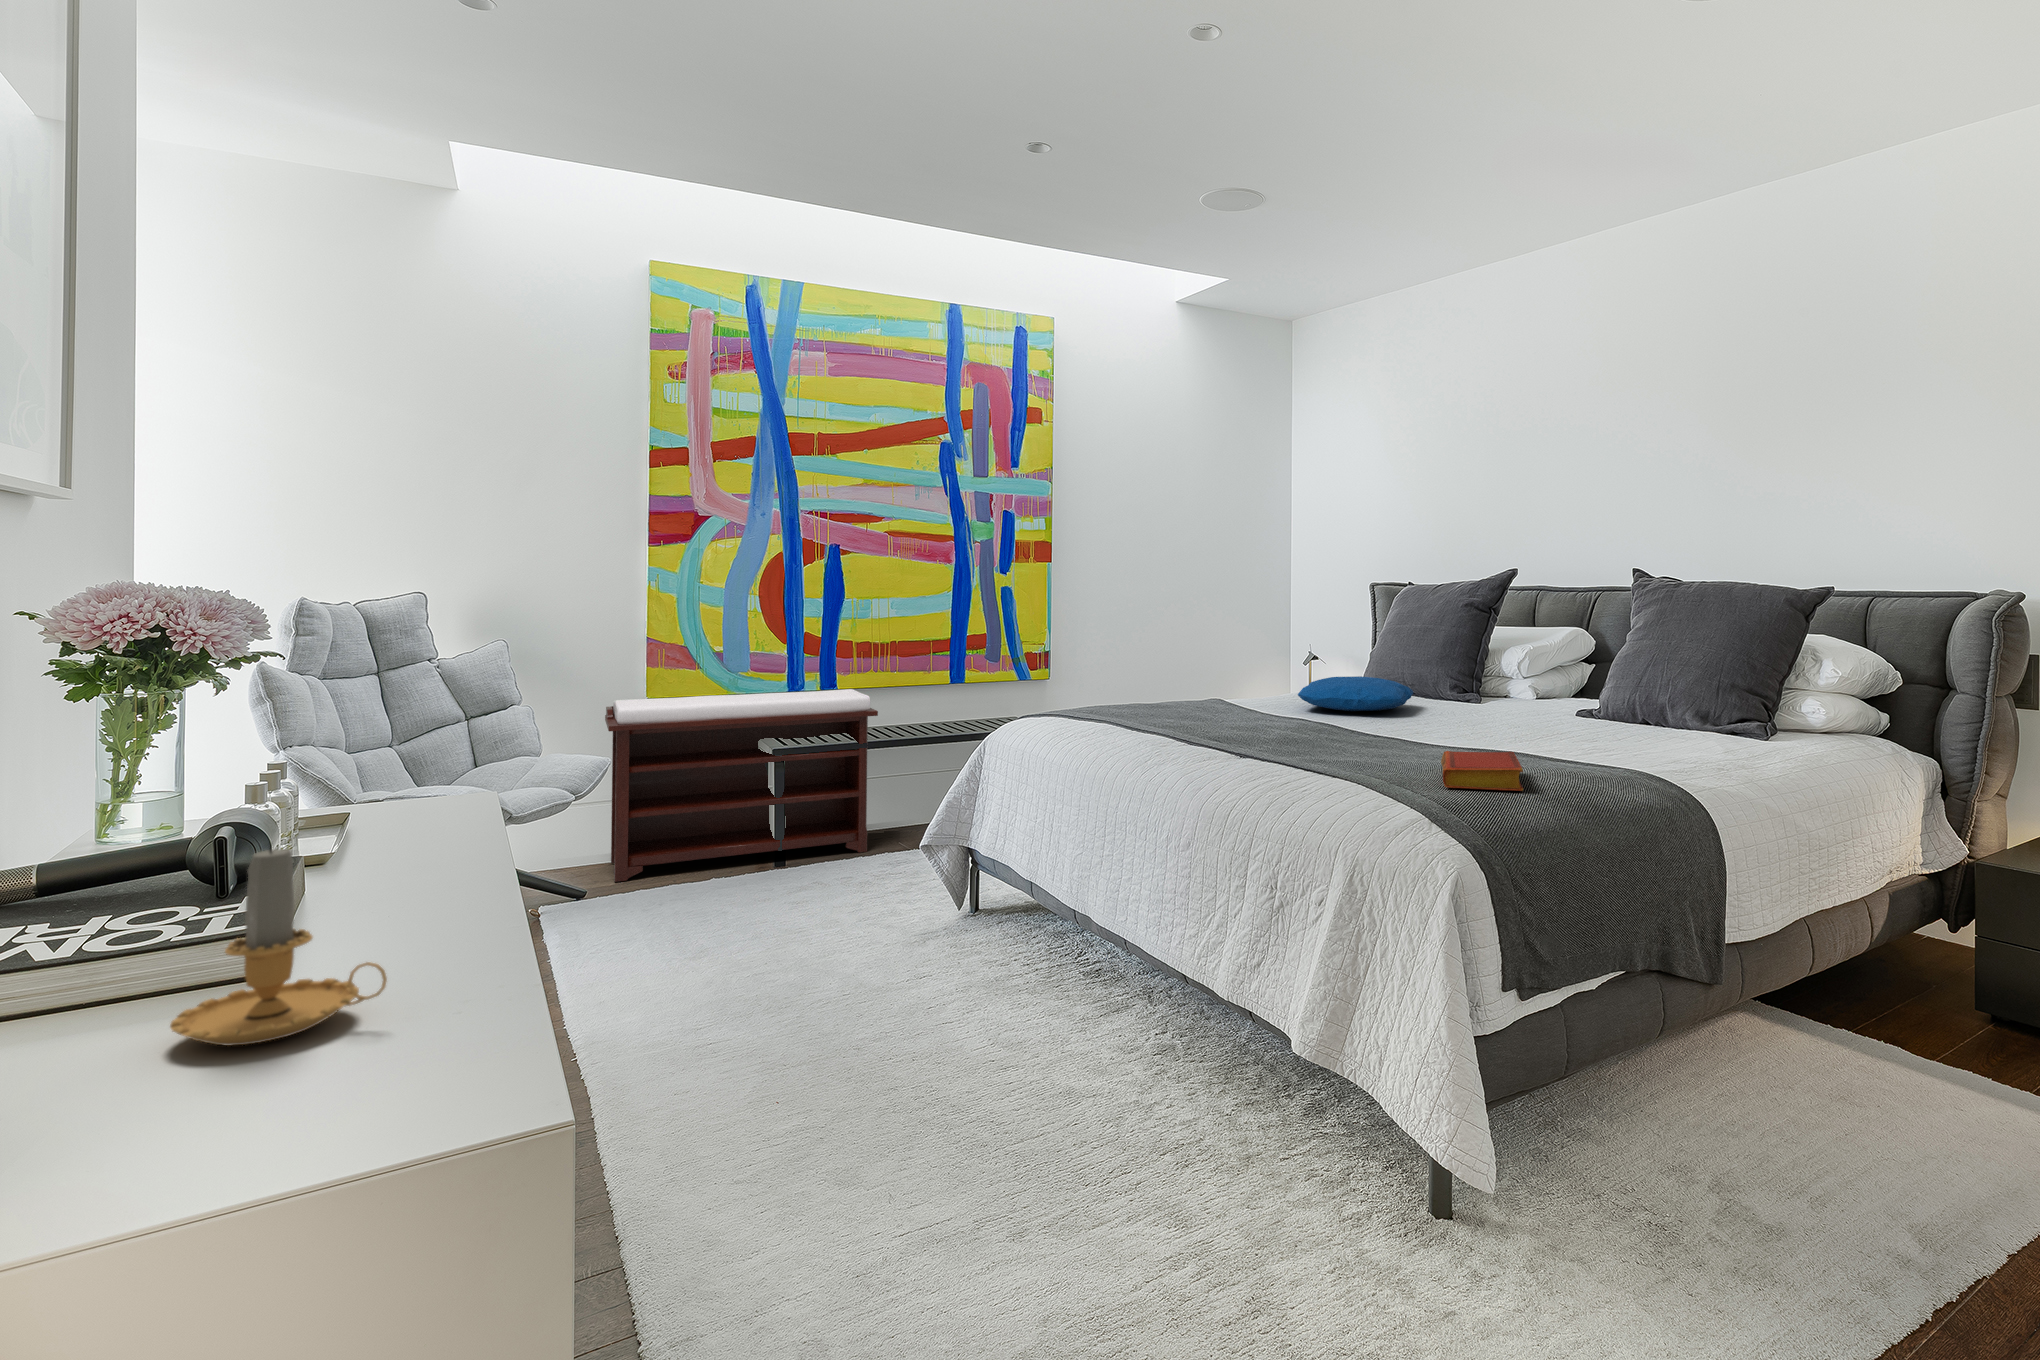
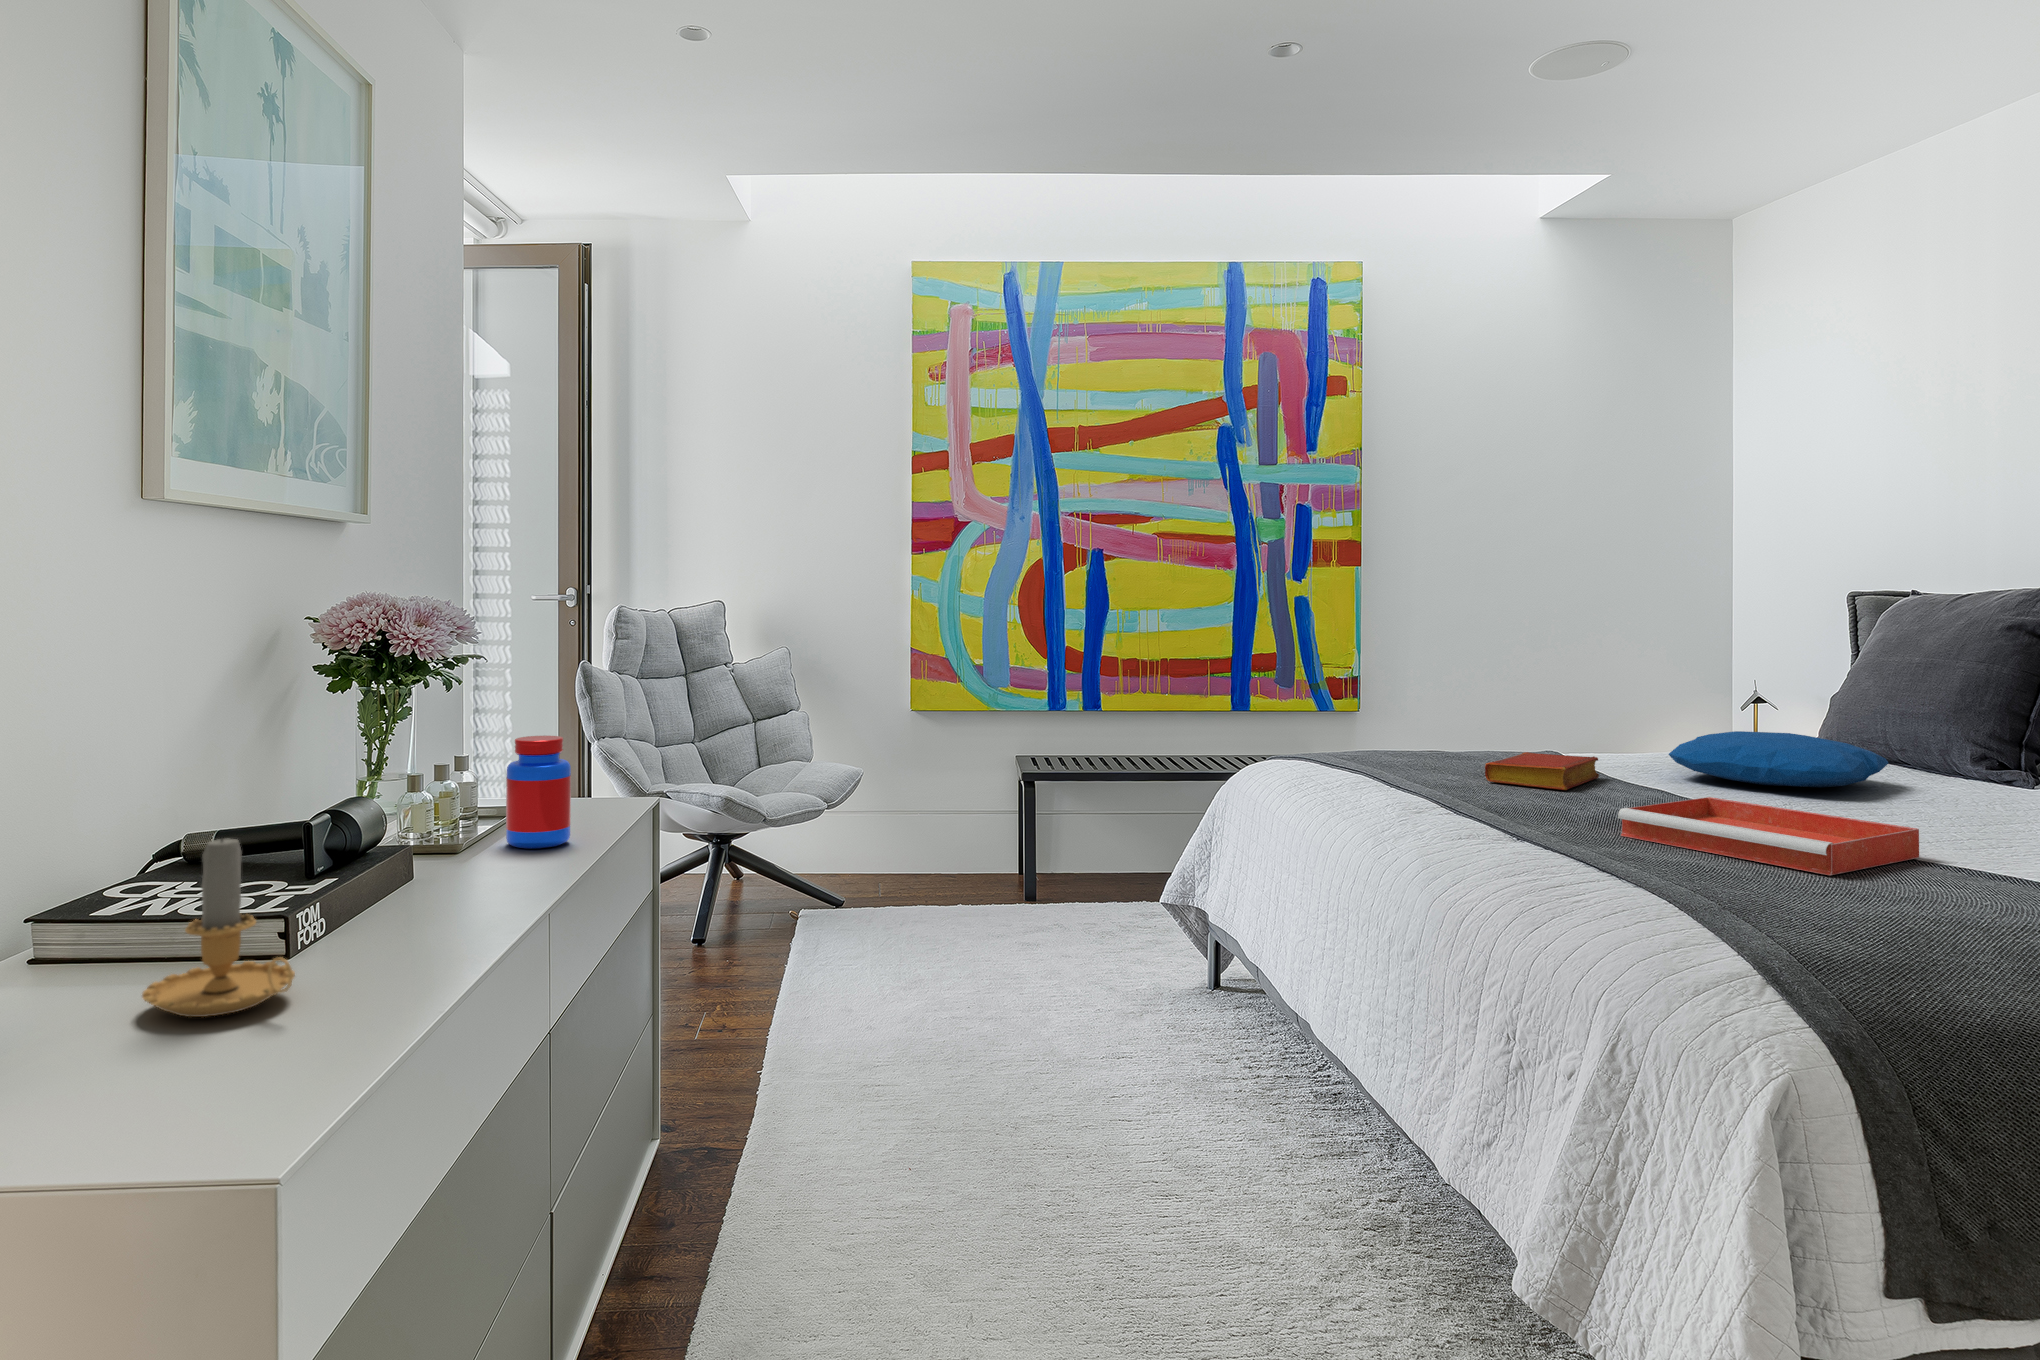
bench: present [605,689,878,882] -> none [867,710,1136,896]
tray: none [1300,720,1457,760] -> present [1618,797,1919,875]
jar: none [374,734,454,854] -> present [506,735,571,849]
book: present [1441,751,1523,791] -> present [1485,752,1599,790]

